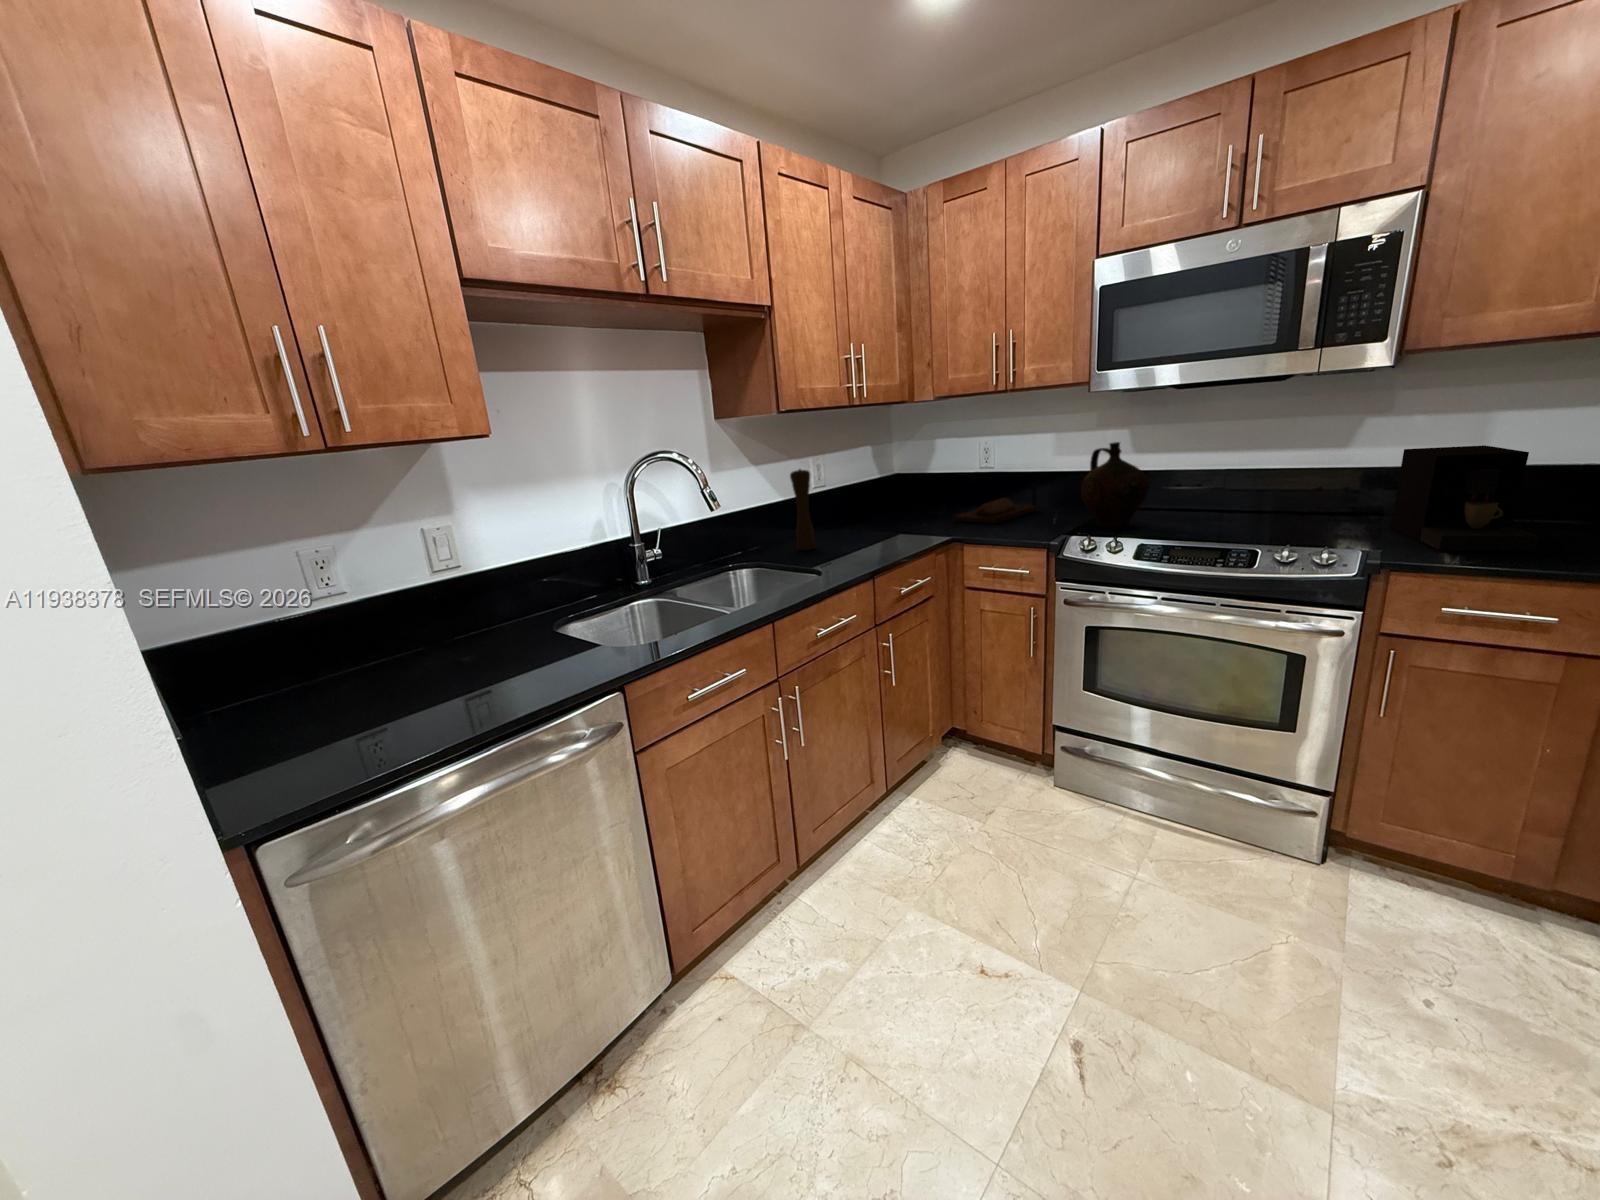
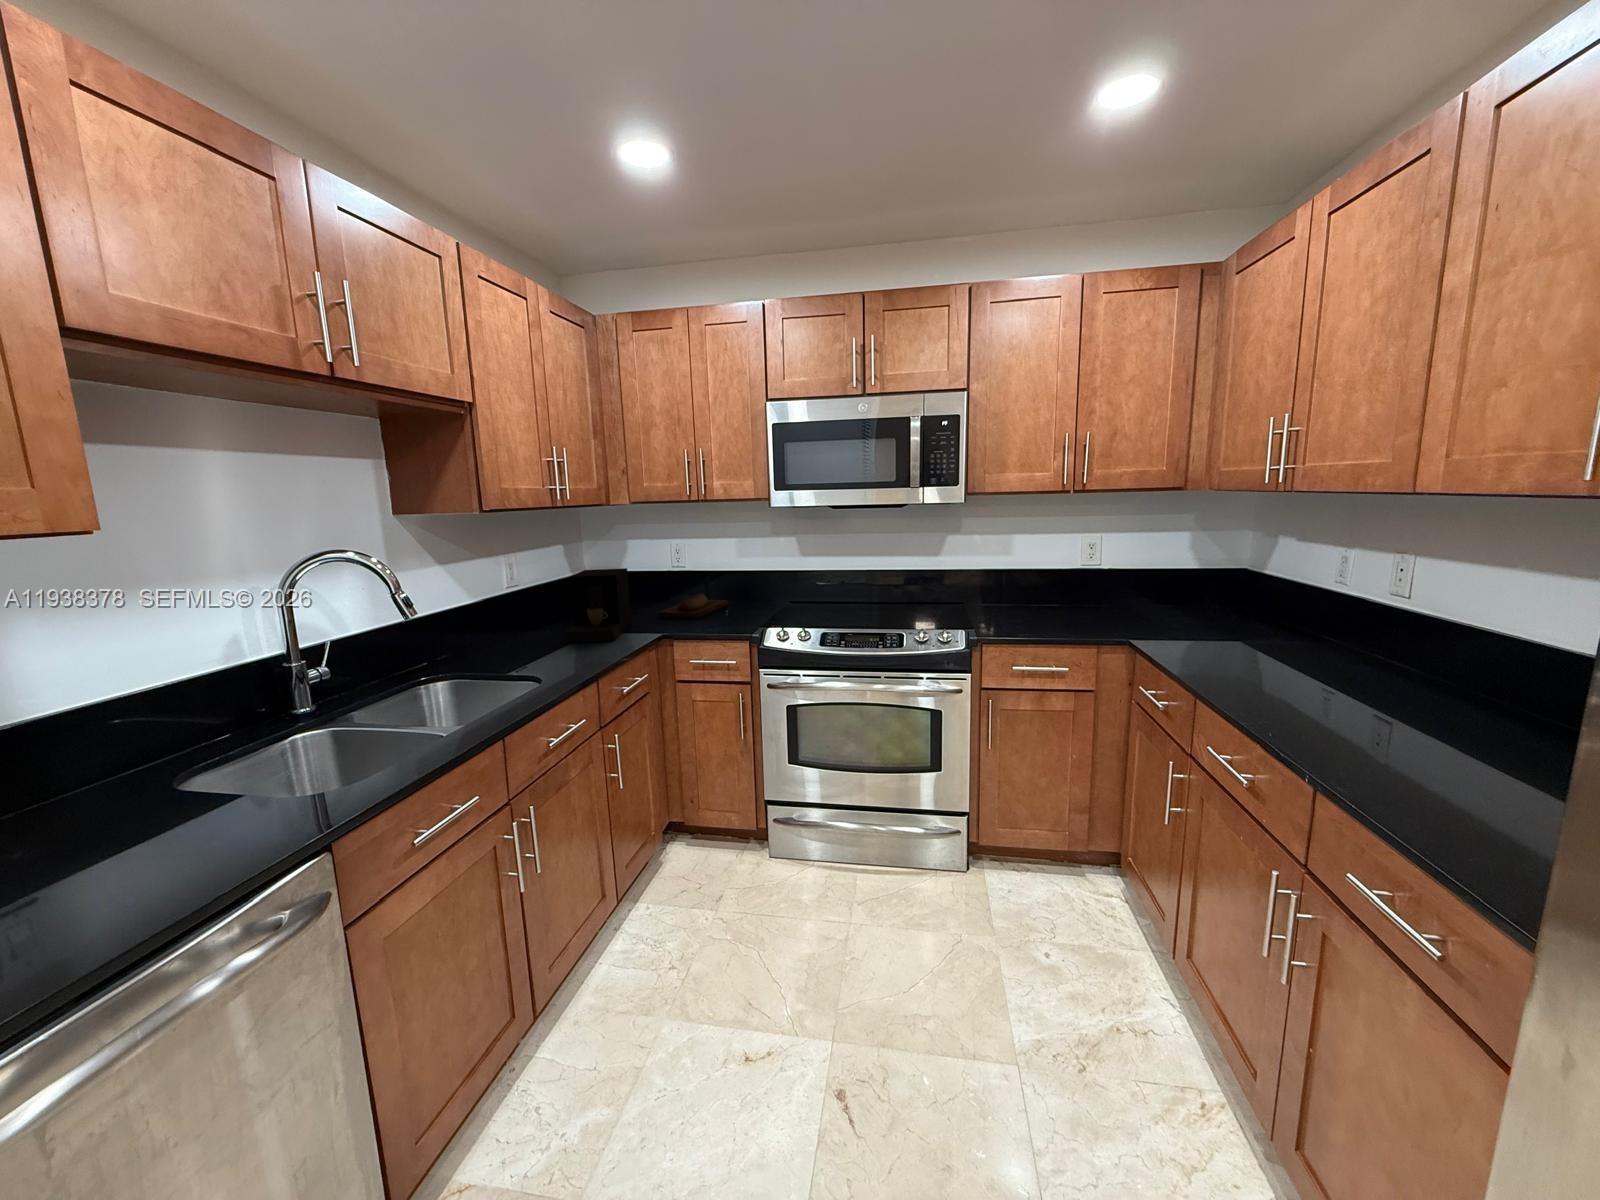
ceramic jug: present [1081,442,1149,527] -> none [768,548,819,618]
coffee maker: present [1391,445,1538,551] -> present [565,568,631,642]
pepper mill: present [790,469,815,550] -> none [491,569,522,655]

